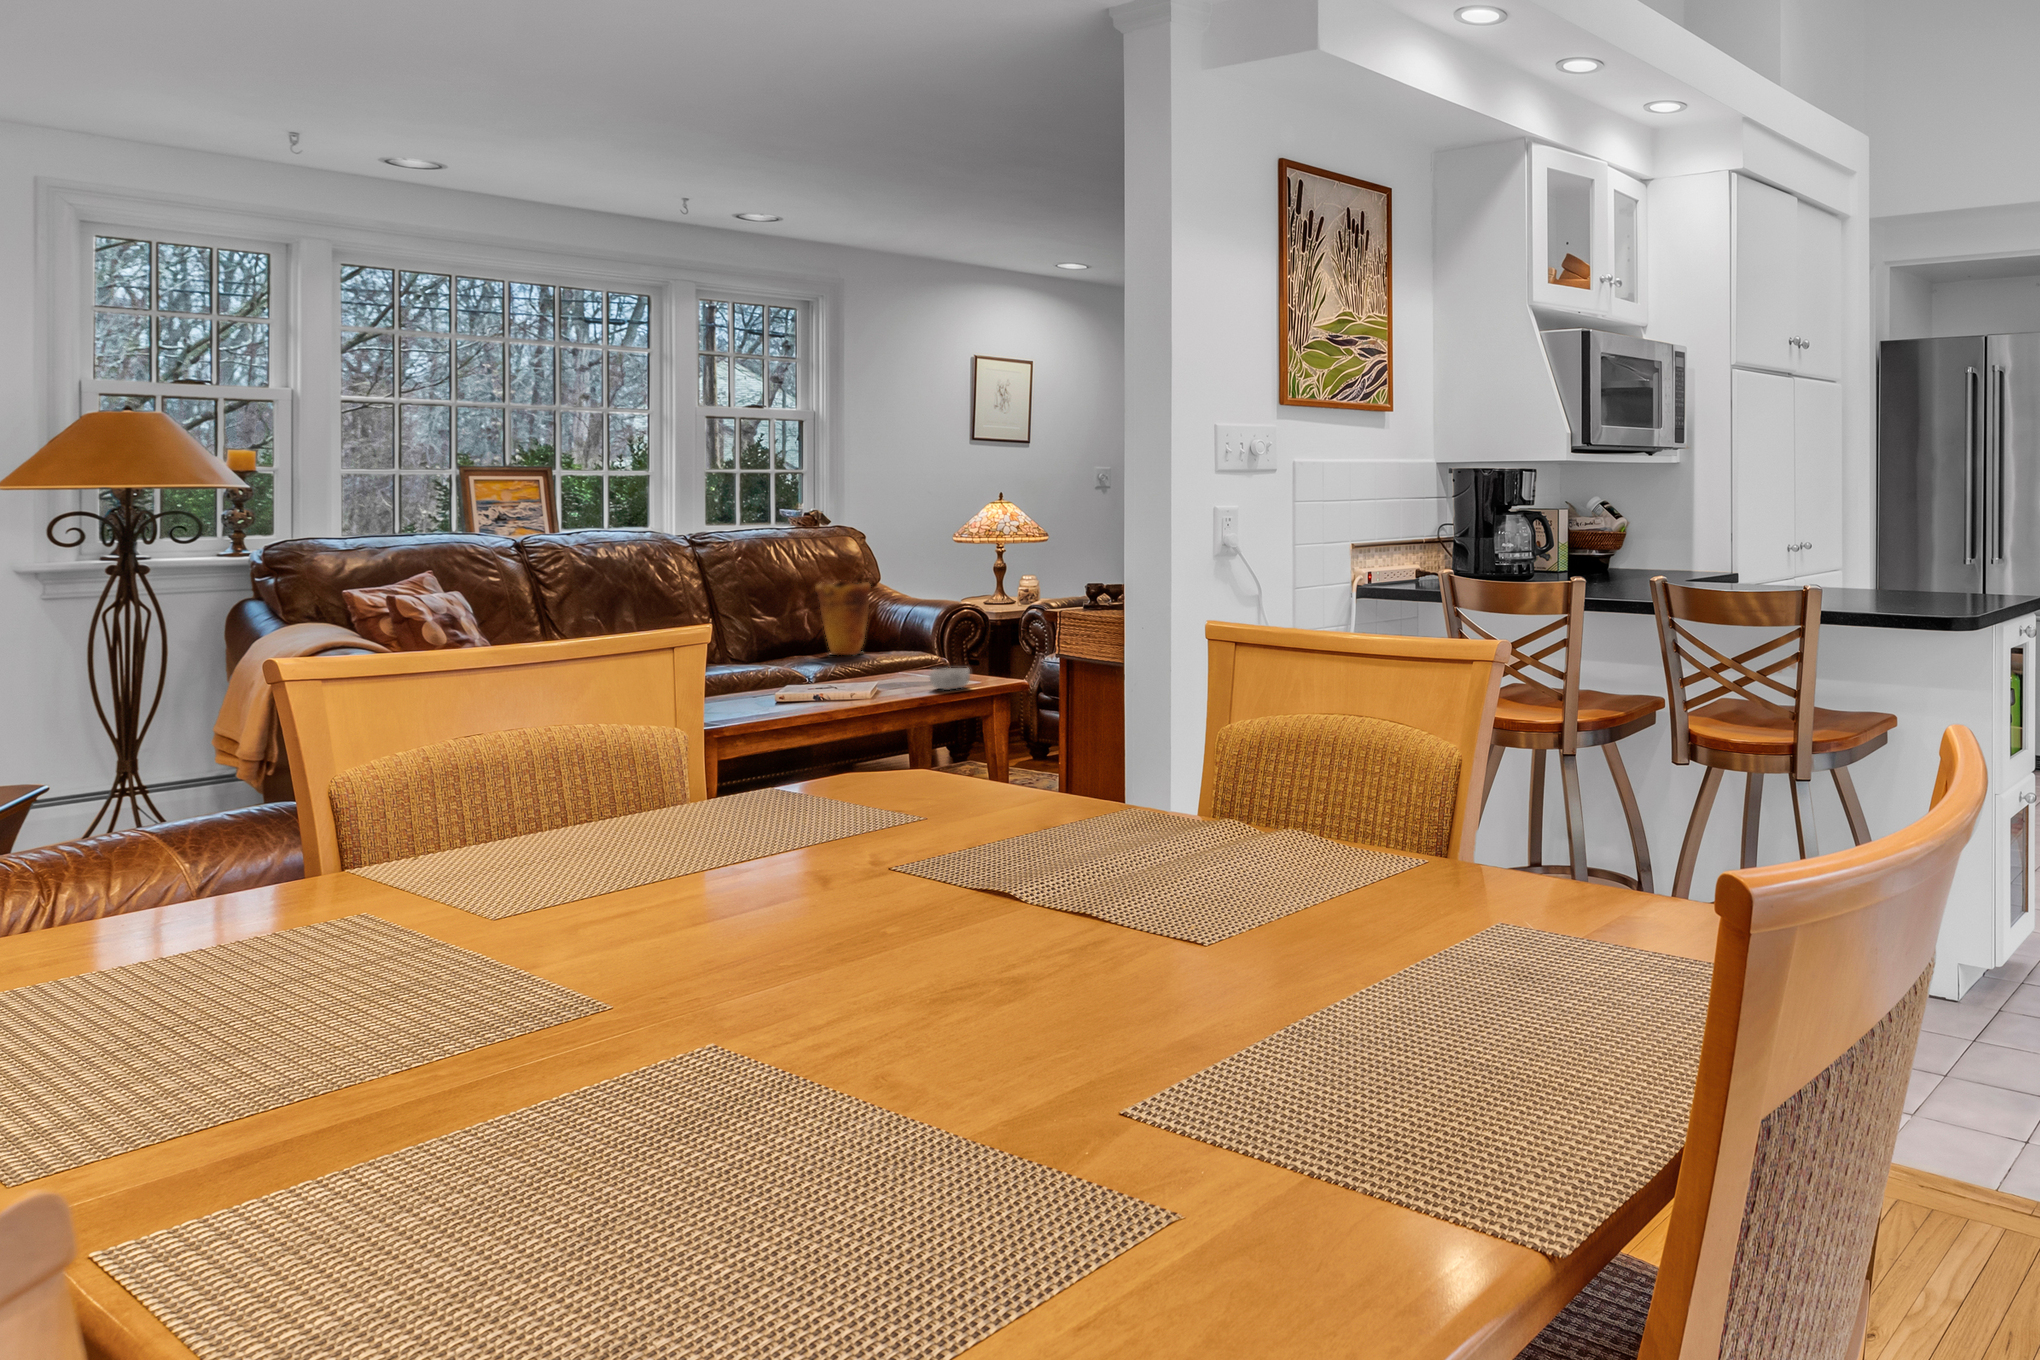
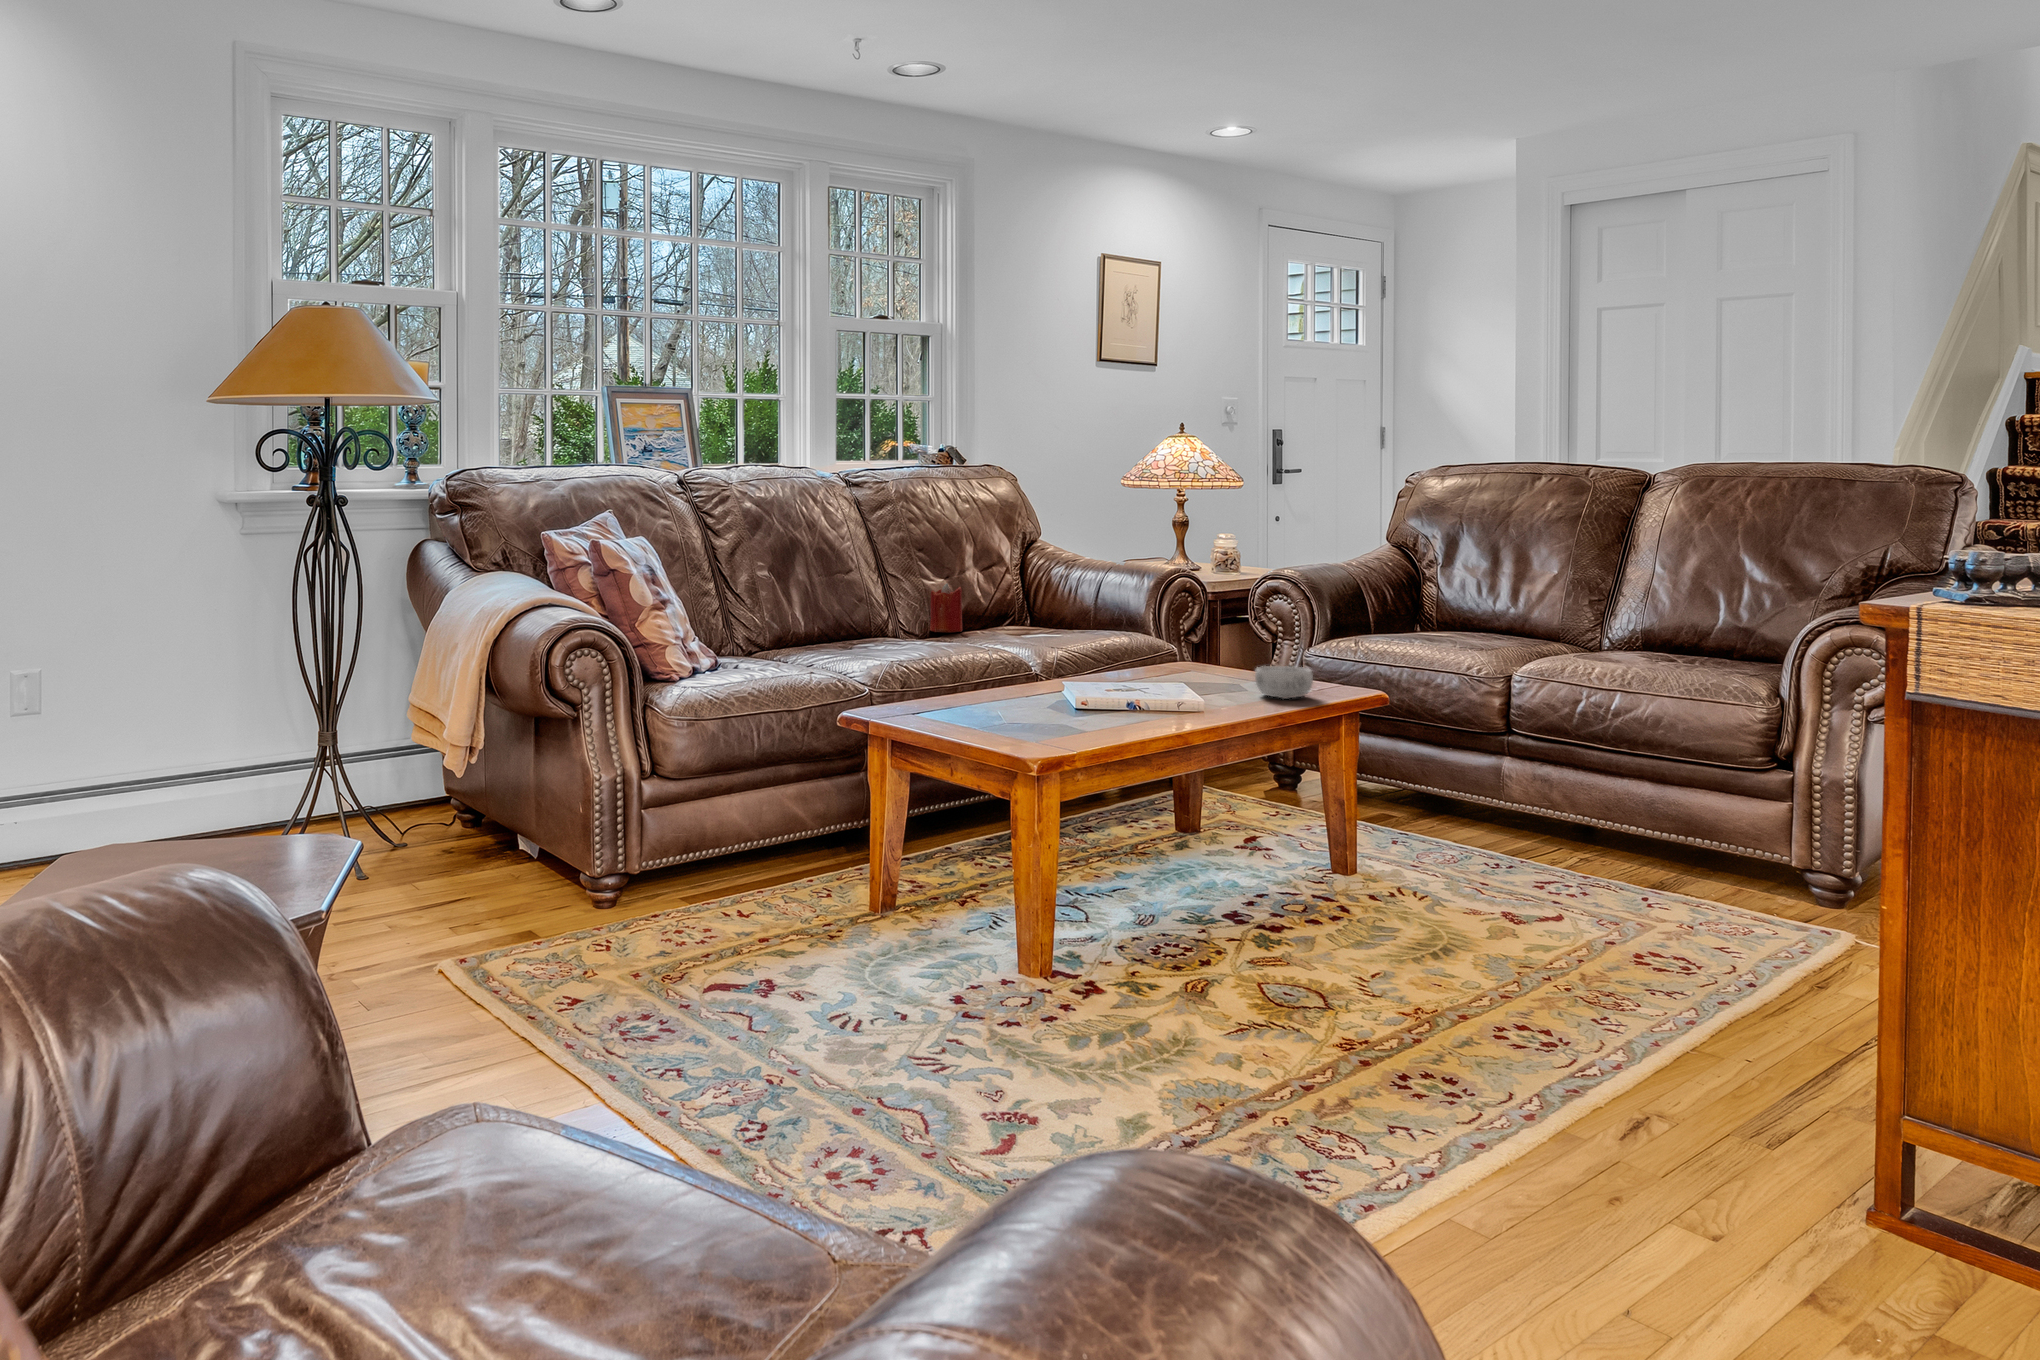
vase: present [815,580,870,655] -> none [995,533,1061,631]
candle: none [757,621,785,660] -> present [930,583,962,632]

